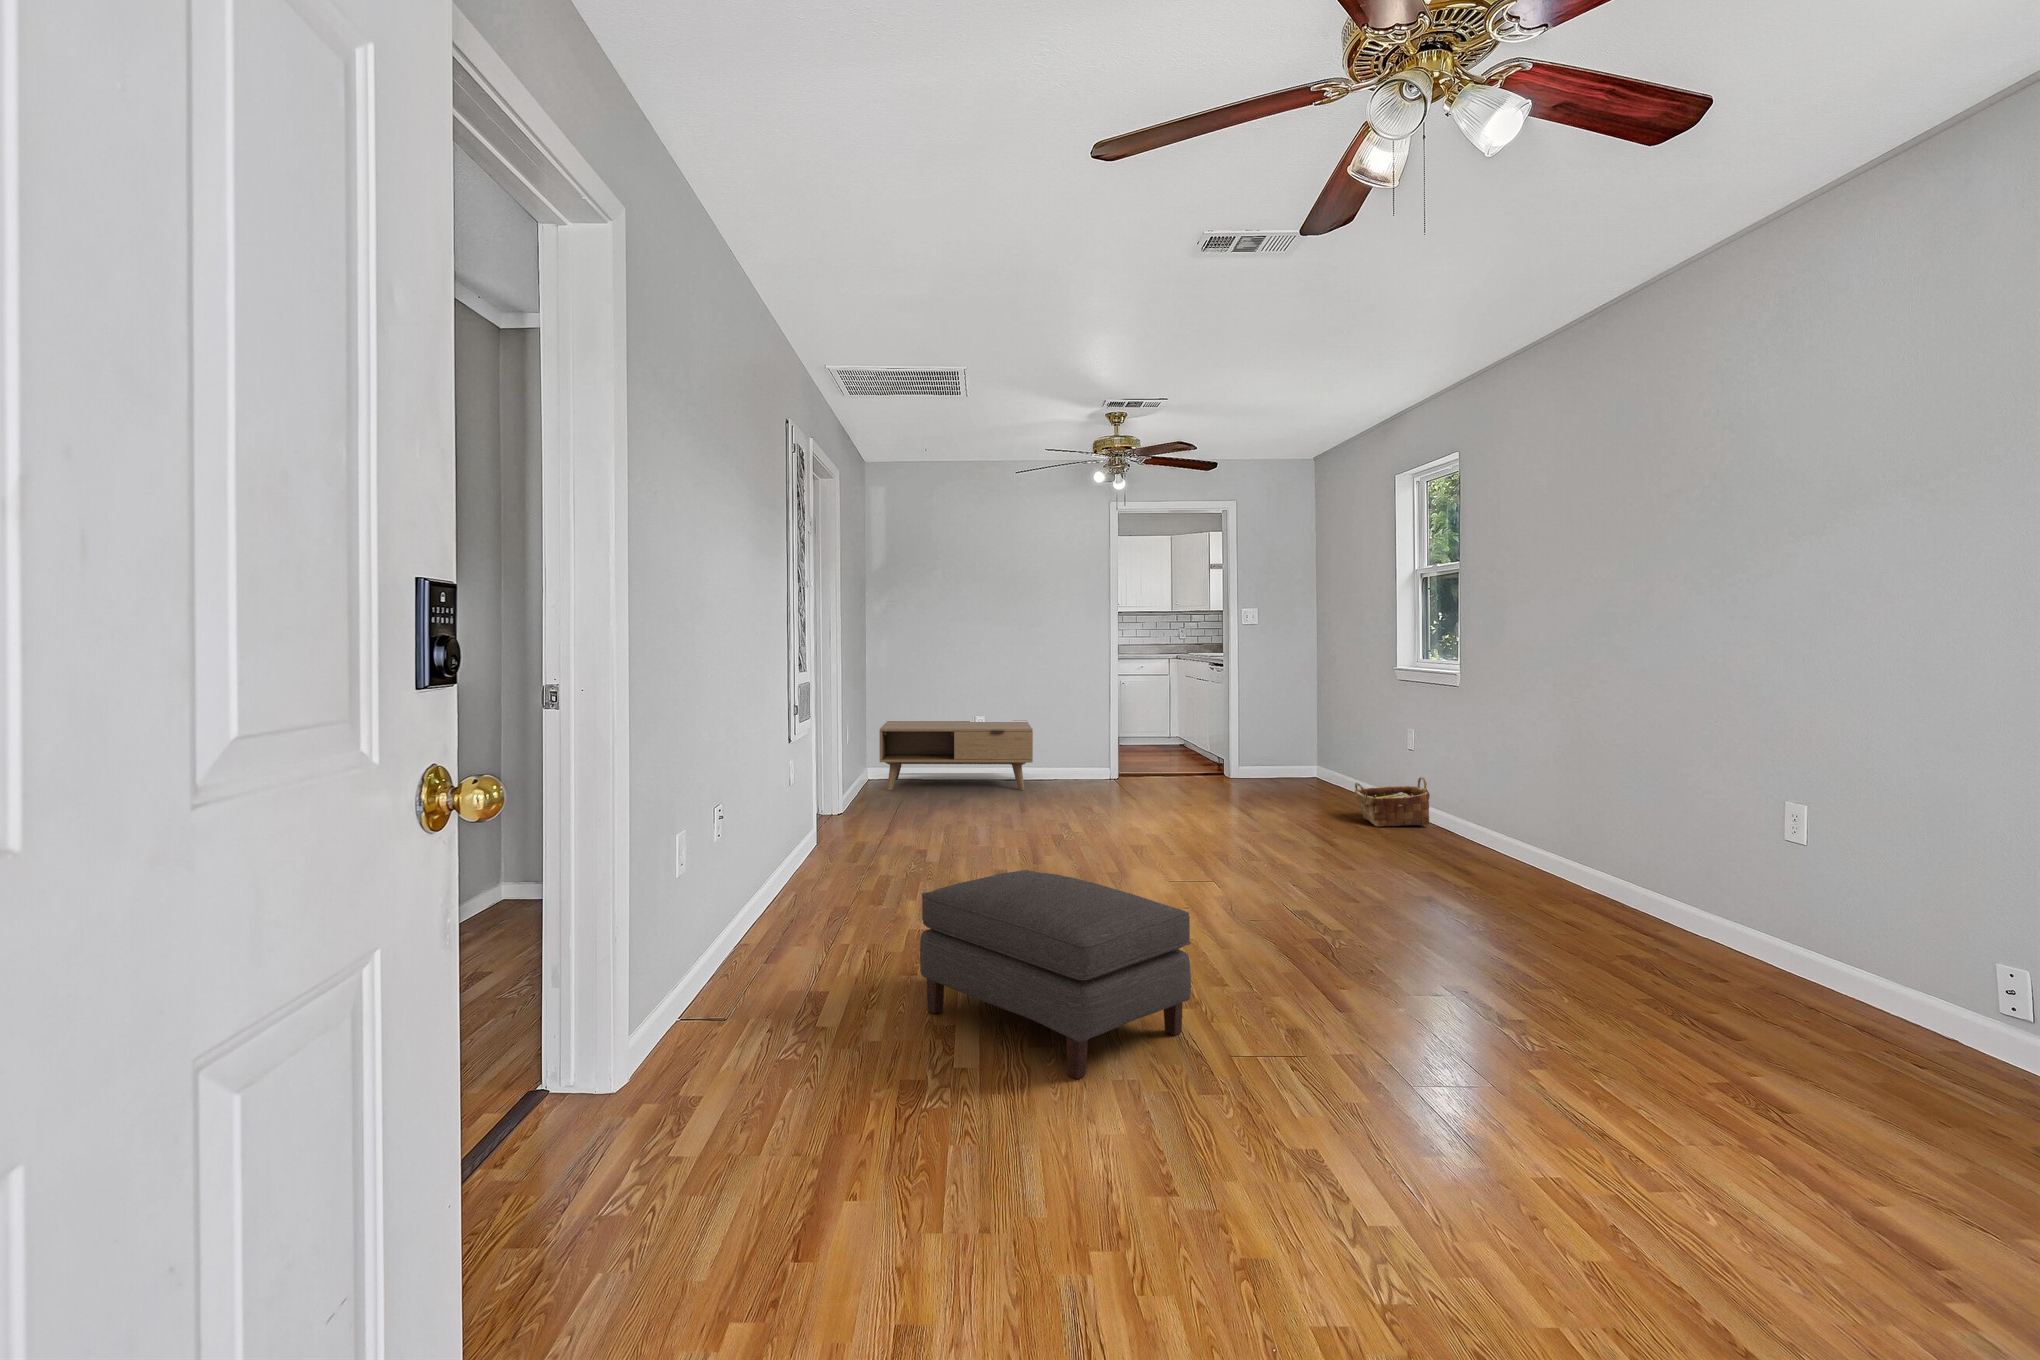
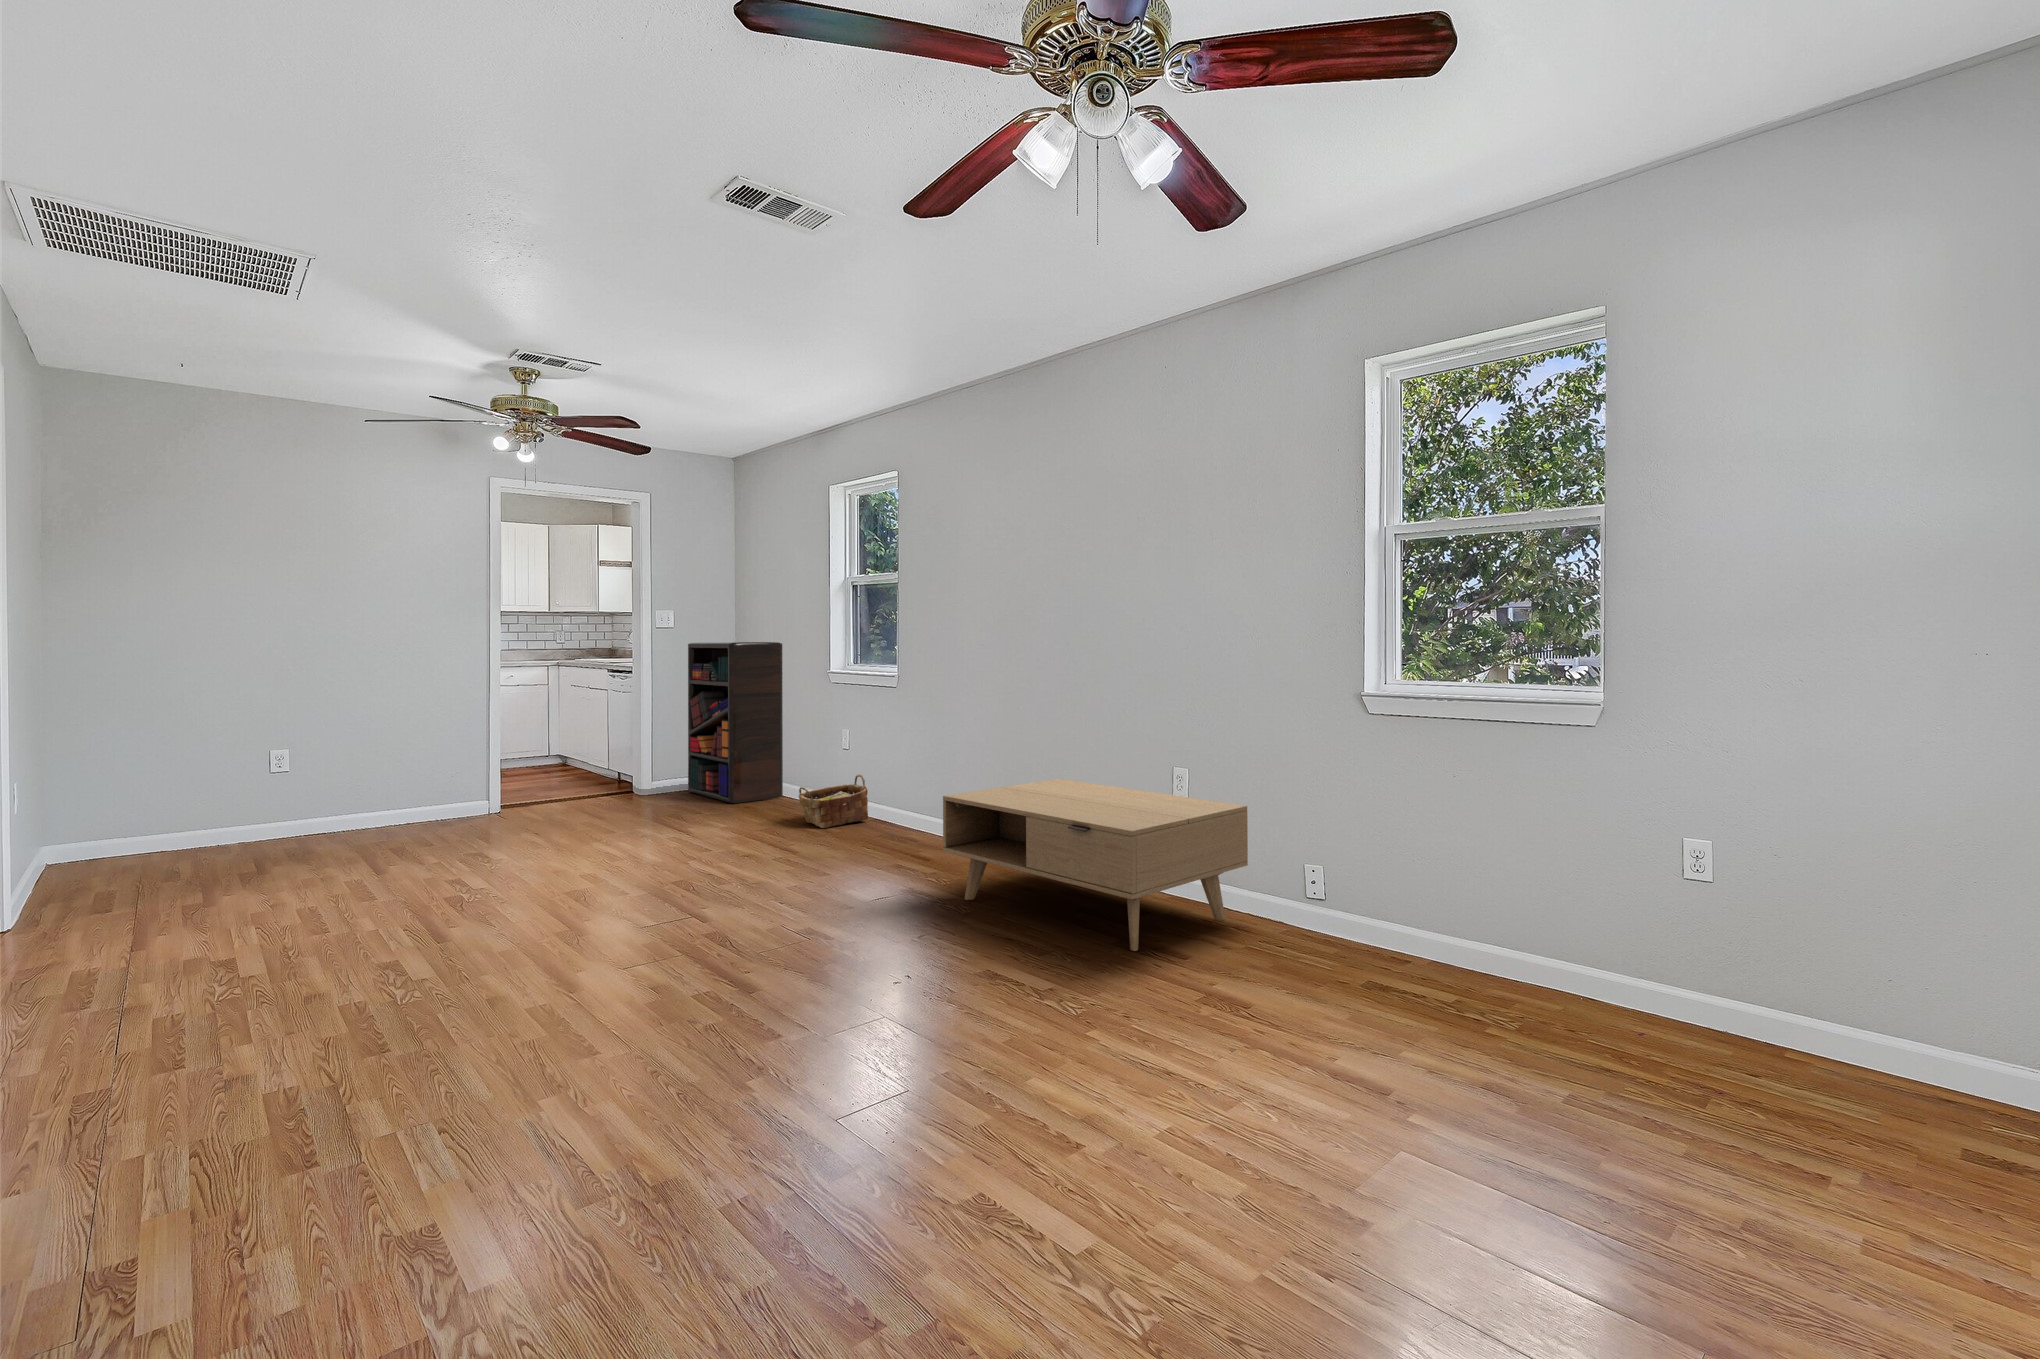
bookshelf: none [1270,637,1355,793] -> present [688,642,783,803]
coffee table: present [879,720,1033,790] -> present [943,779,1248,951]
ottoman: present [920,870,1191,1079] -> none [360,957,778,1227]

